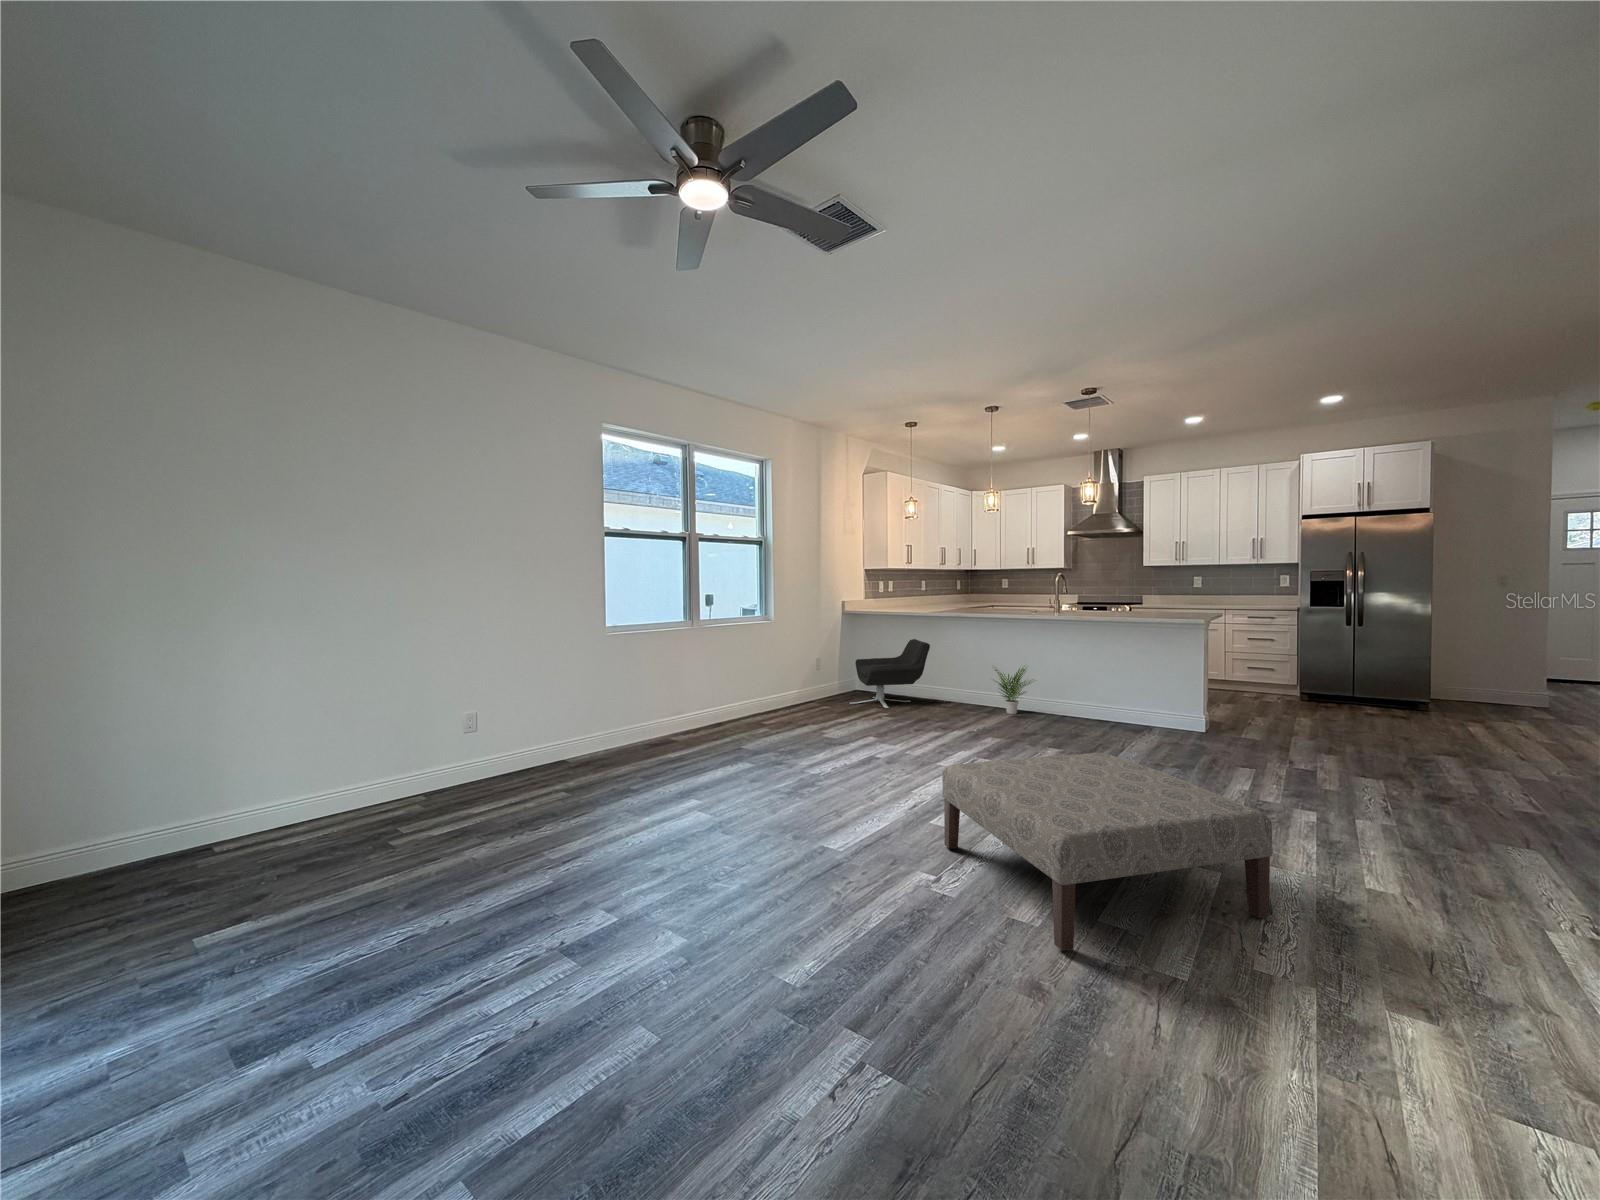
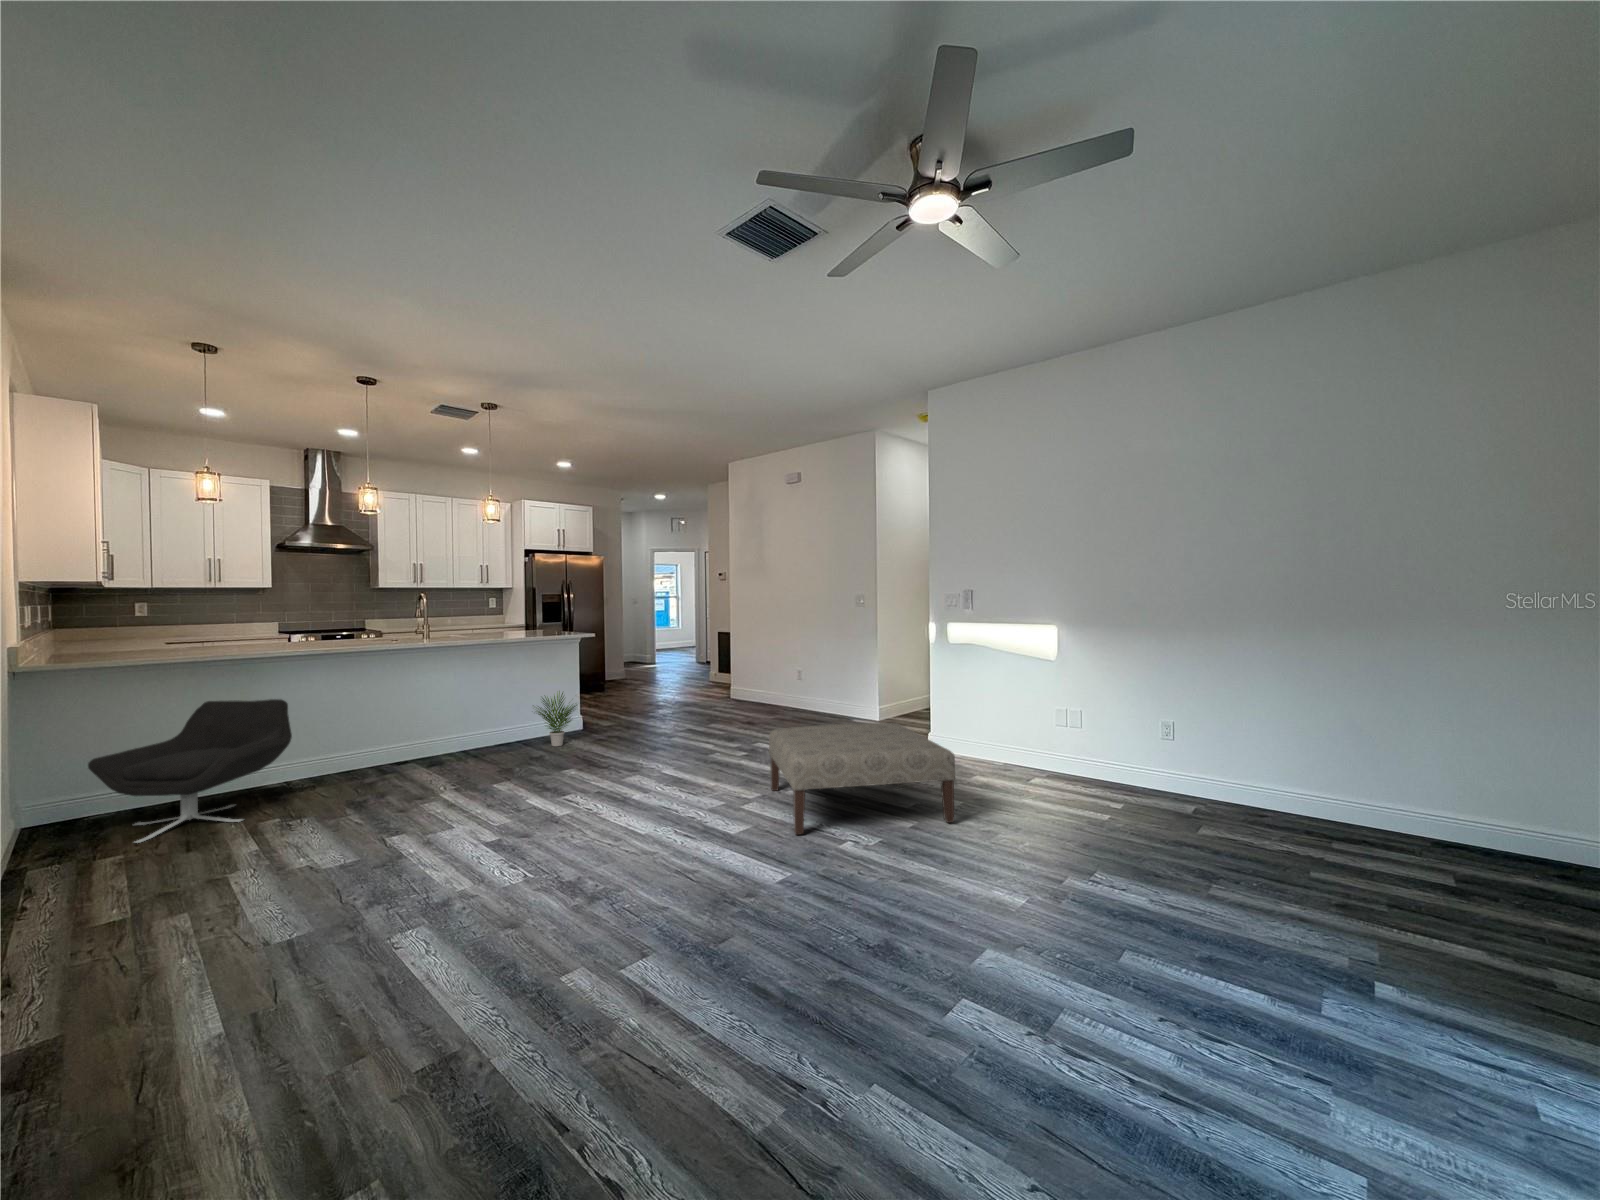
potted plant: present [995,666,1033,714] -> present [536,691,577,746]

